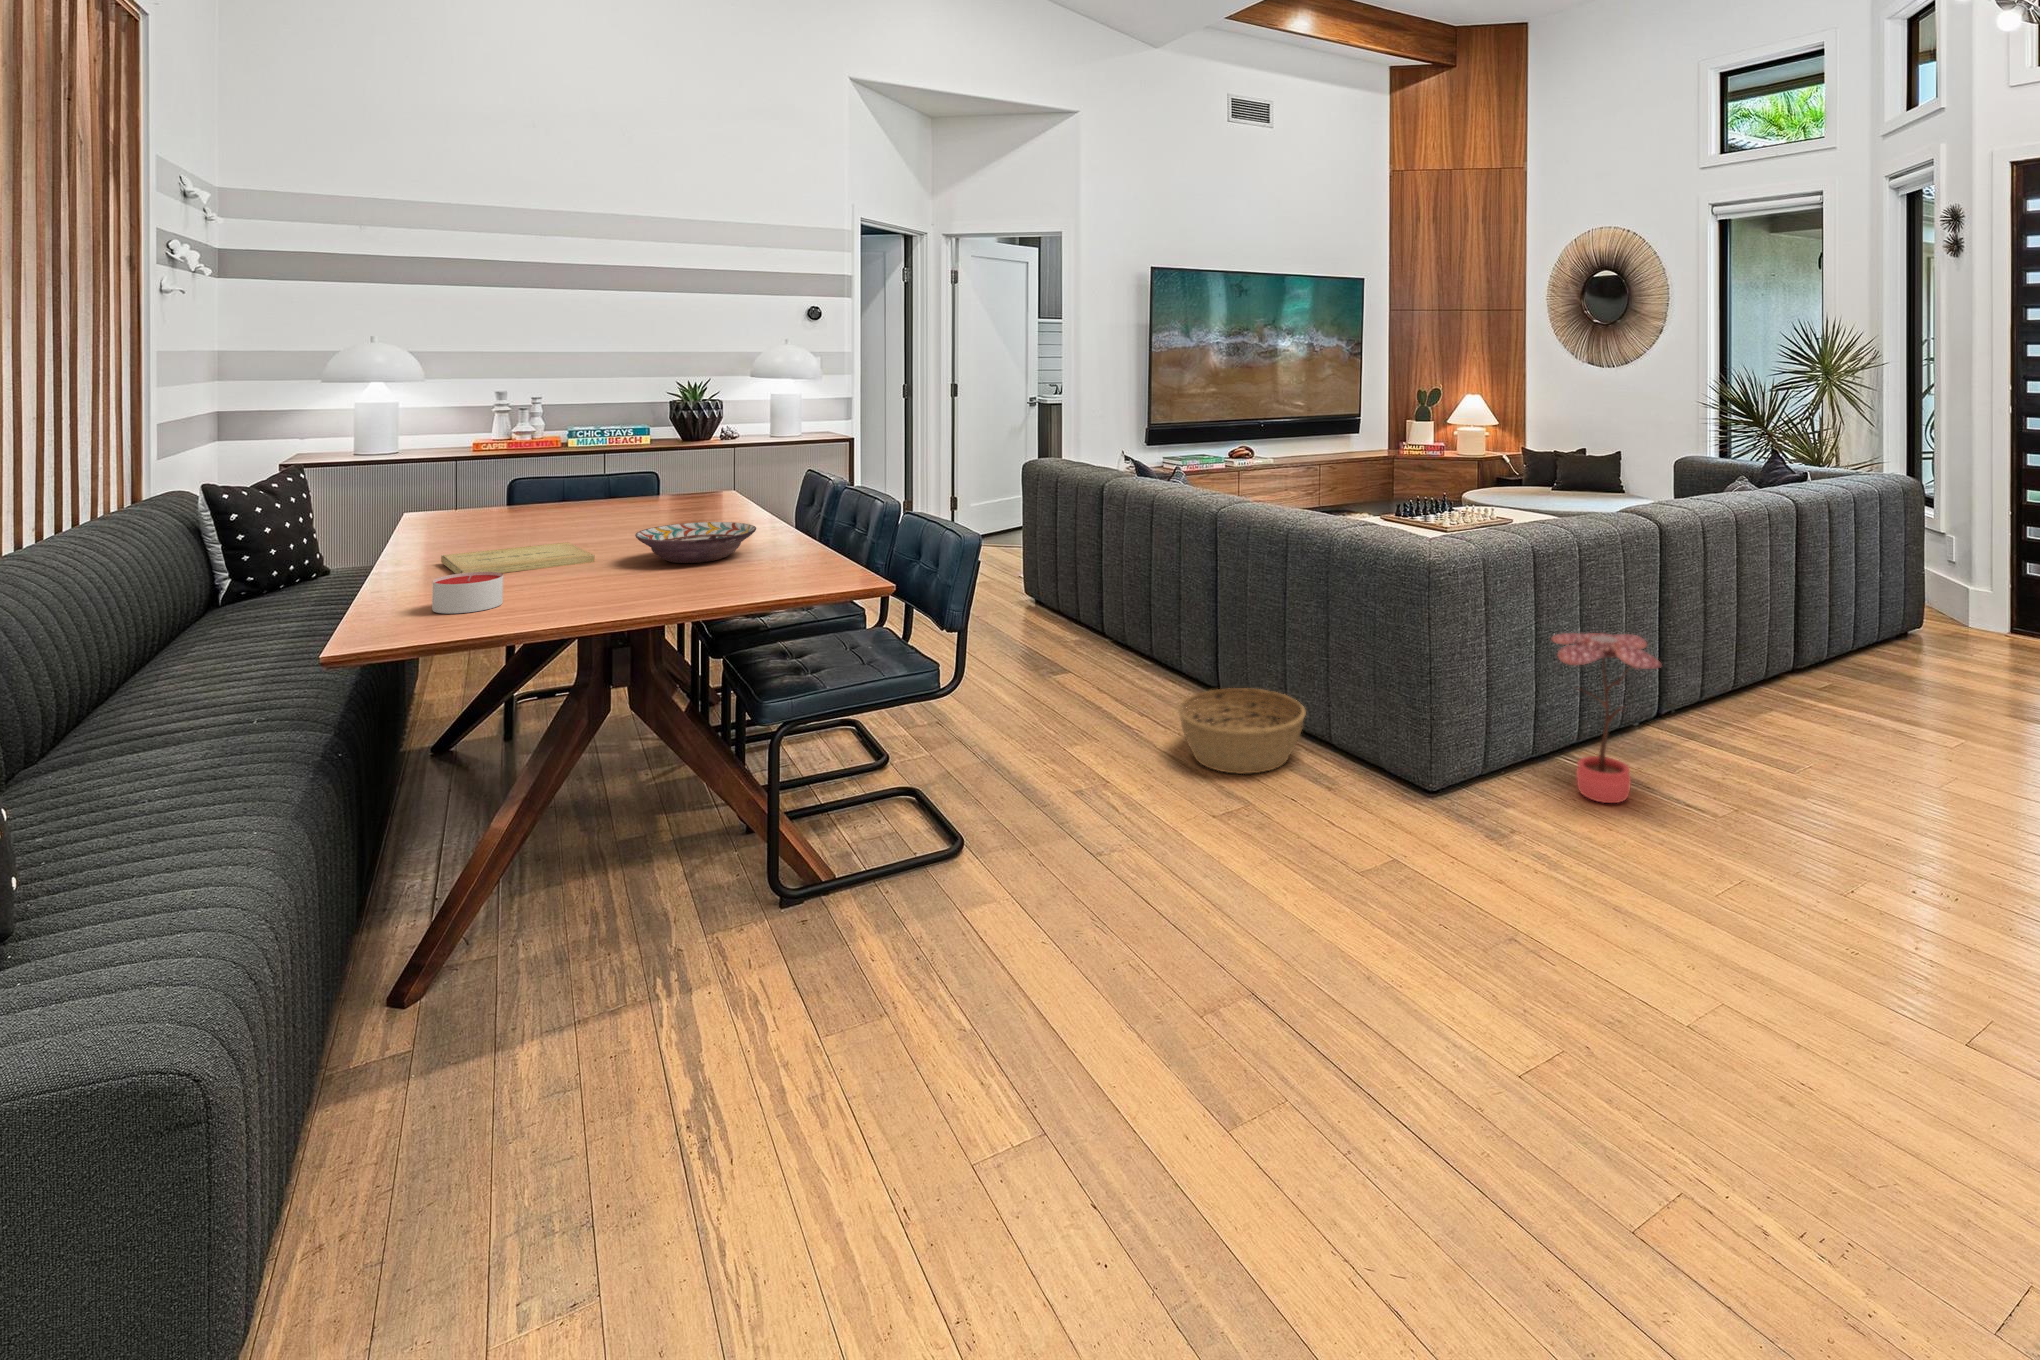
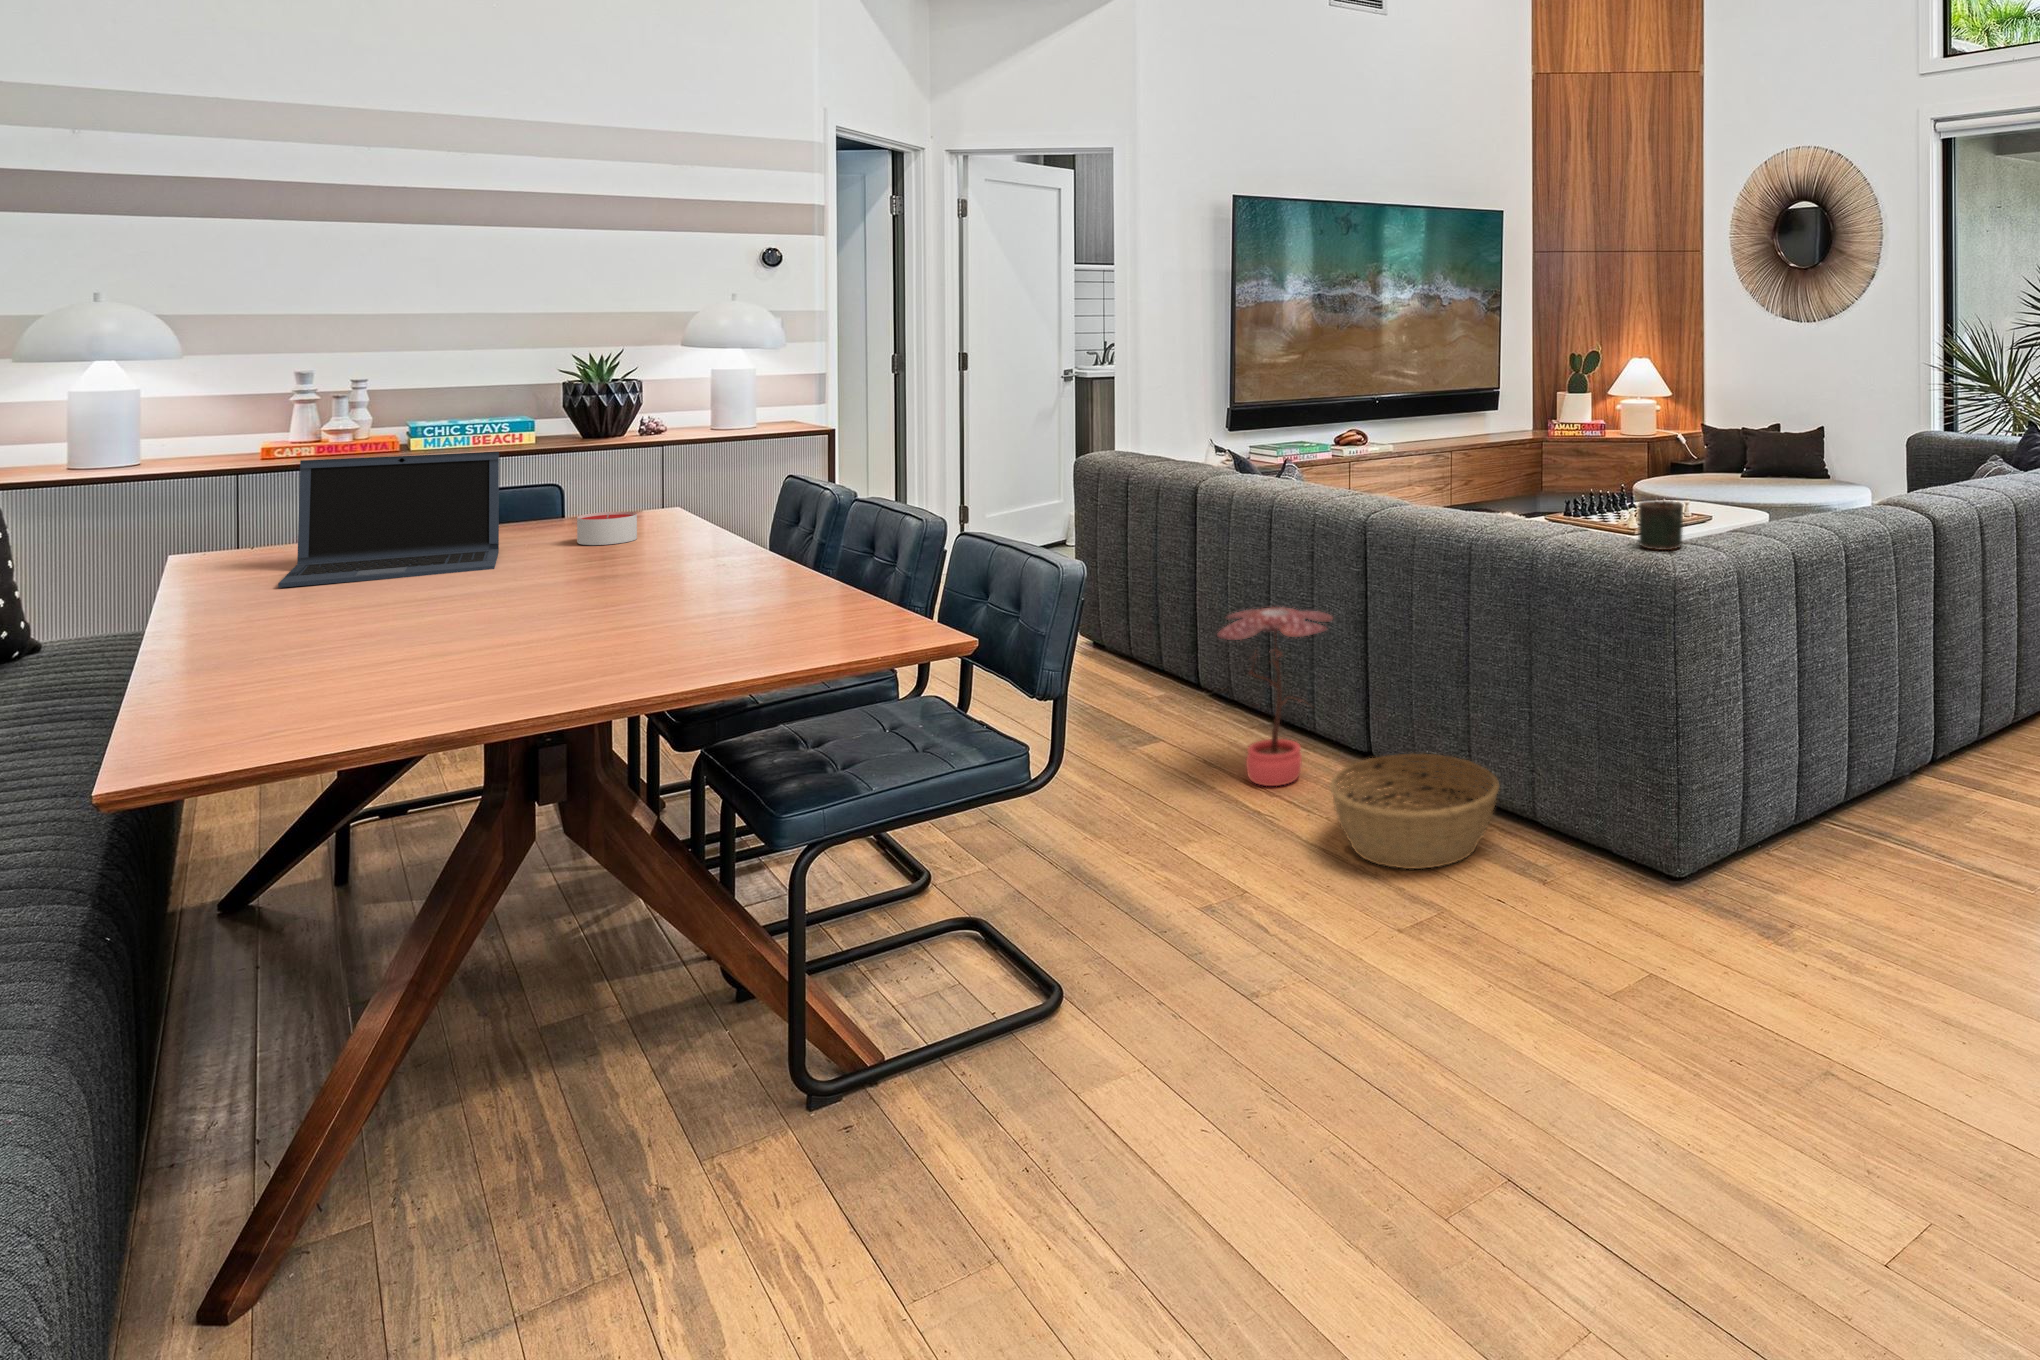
laptop: none [465,445,612,533] -> present [278,452,499,588]
mug: none [1412,500,1447,538] -> present [1638,501,1683,550]
decorative bowl: present [635,522,756,563] -> none [561,561,744,623]
book: present [441,542,595,574] -> none [251,597,498,660]
candle: present [432,572,503,614] -> present [577,511,637,545]
potted plant: present [1551,633,1662,803] -> present [1217,607,1332,786]

